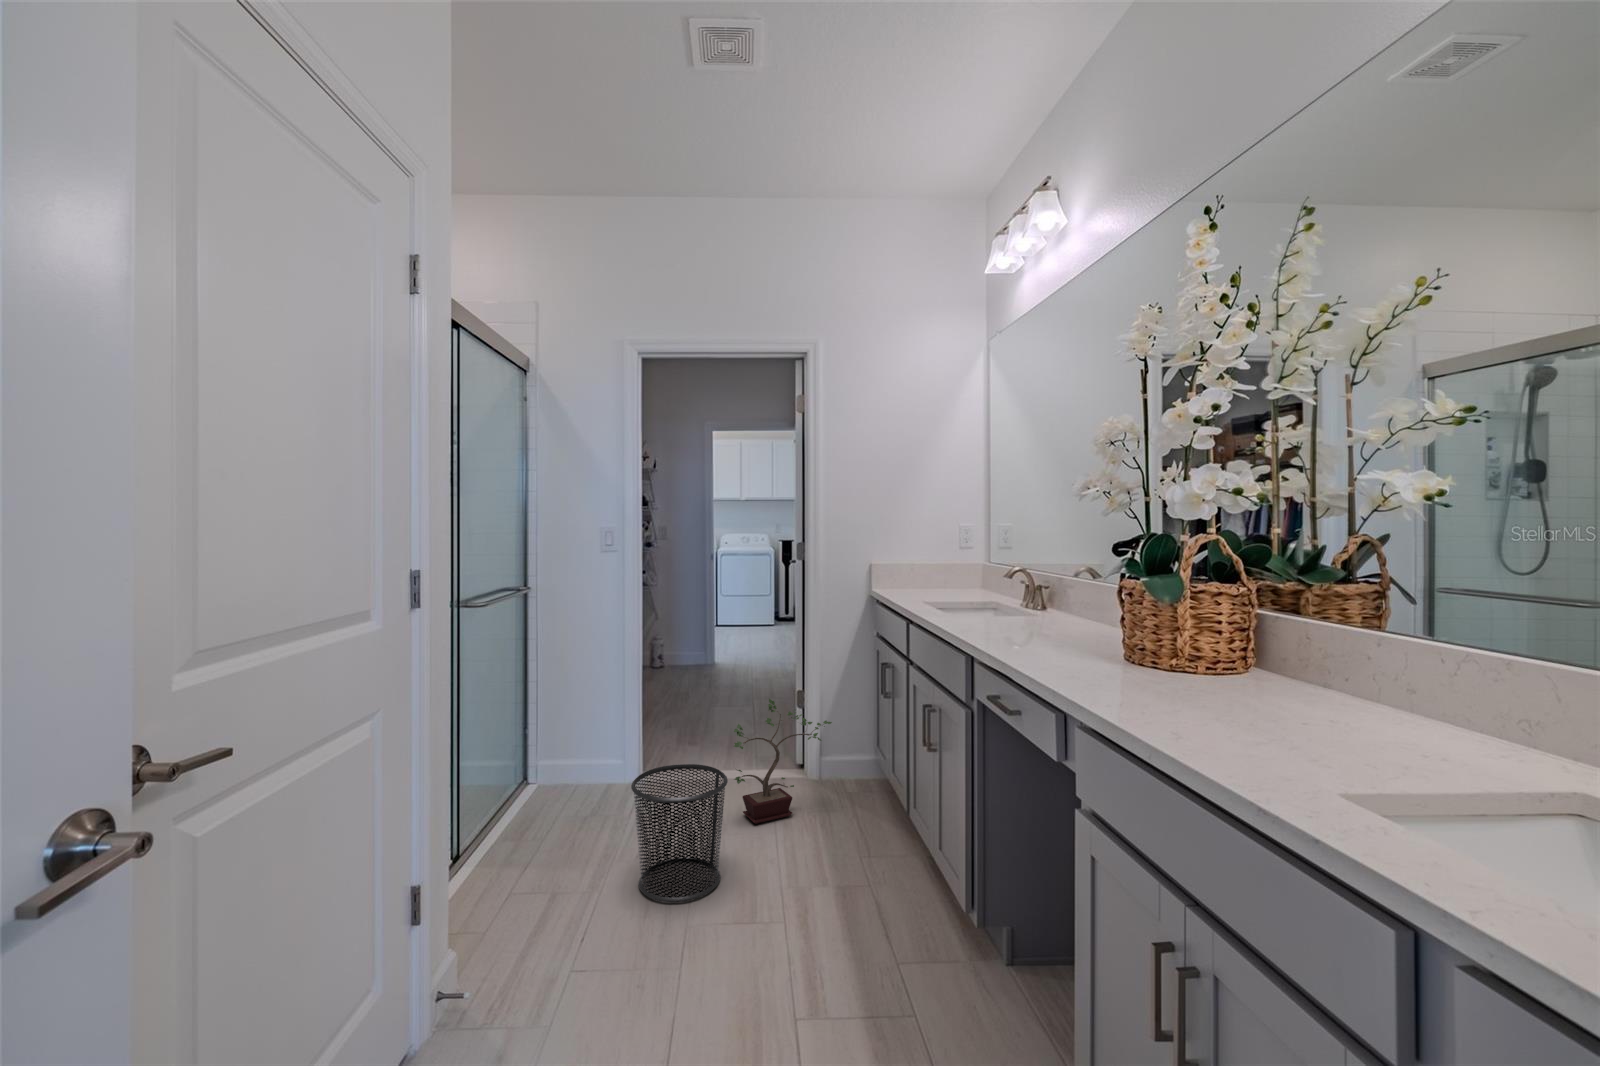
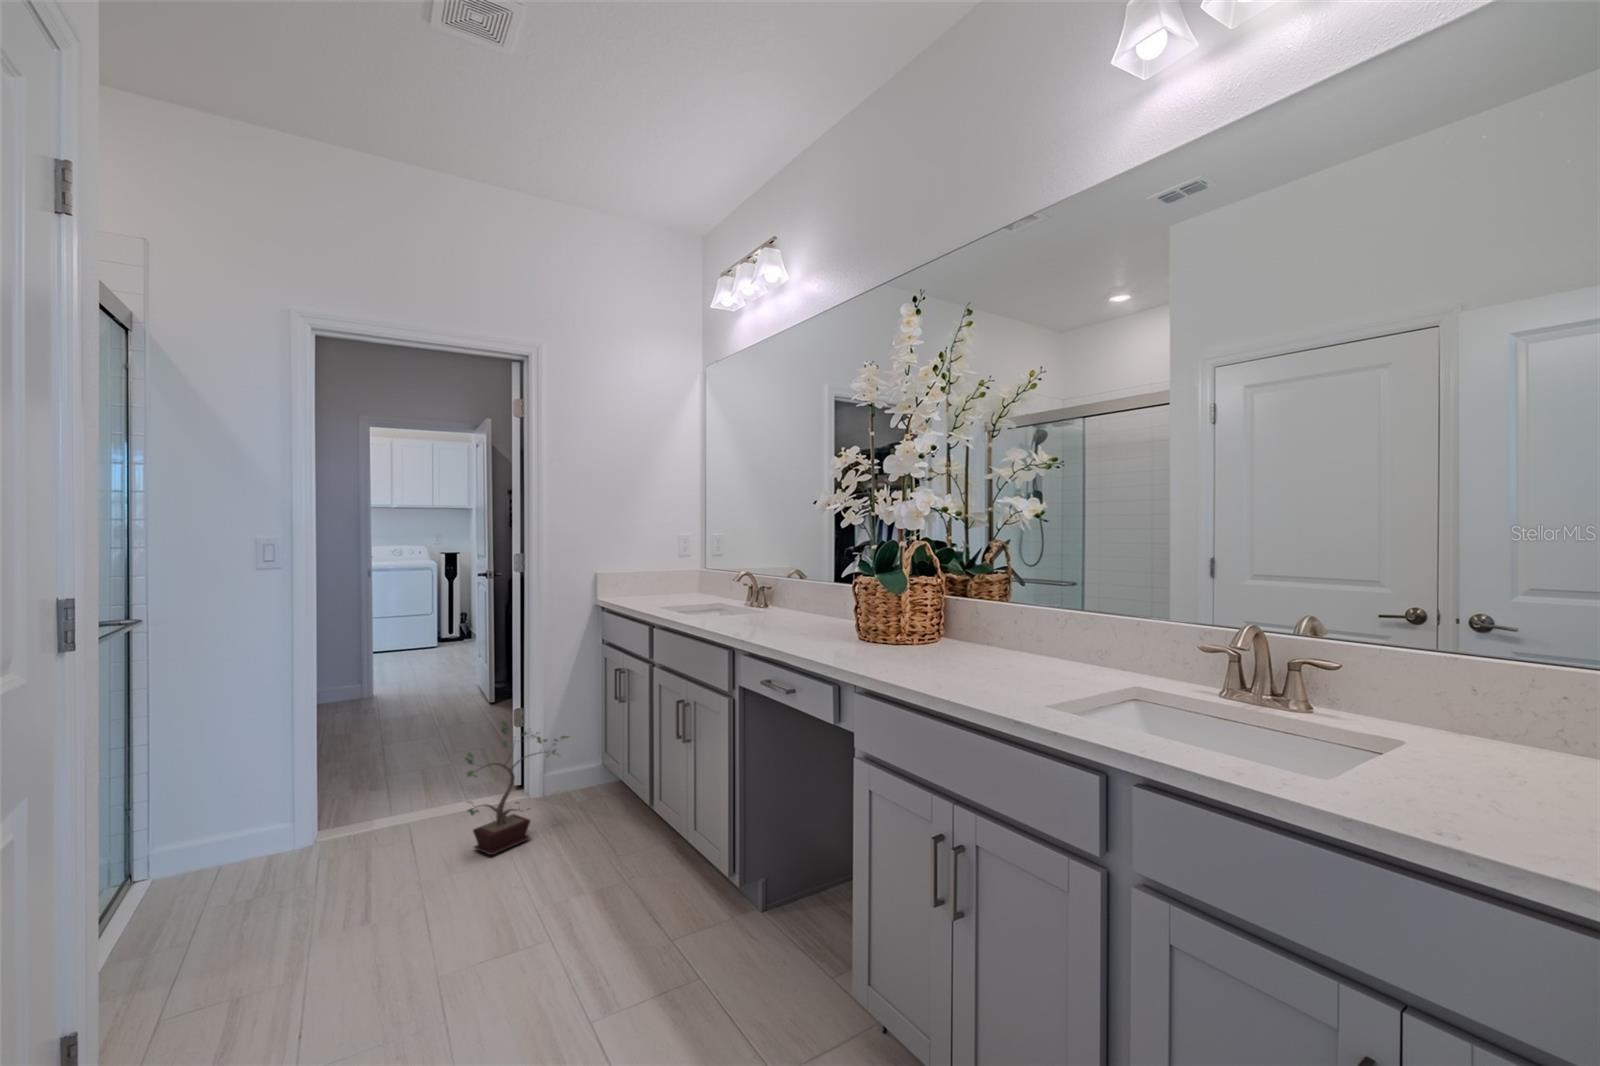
waste bin: present [631,764,728,902] -> none [361,799,479,954]

